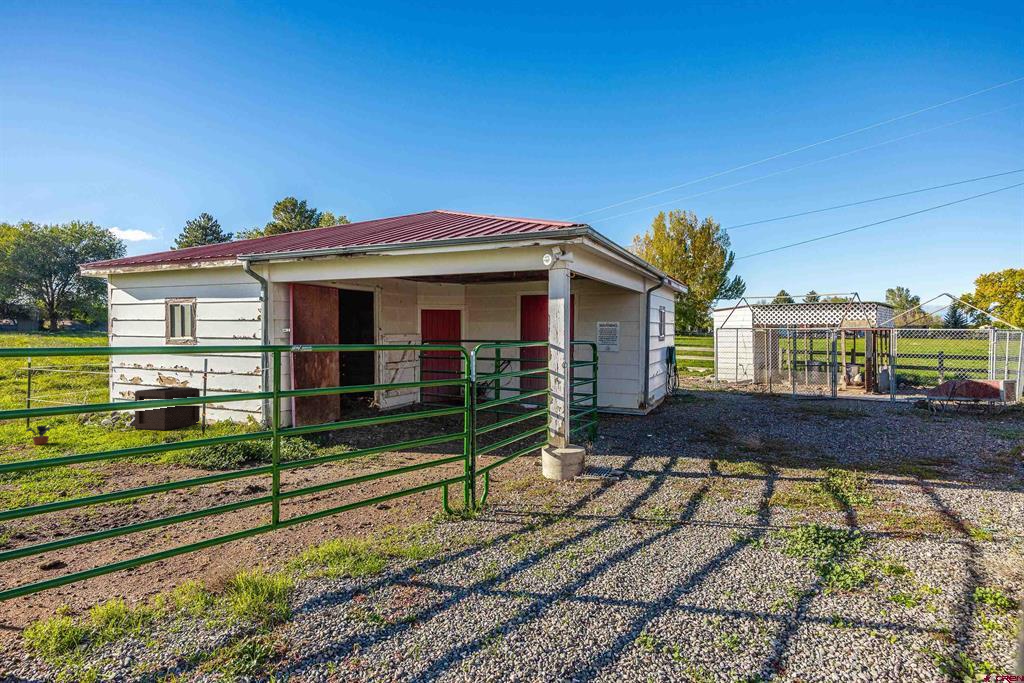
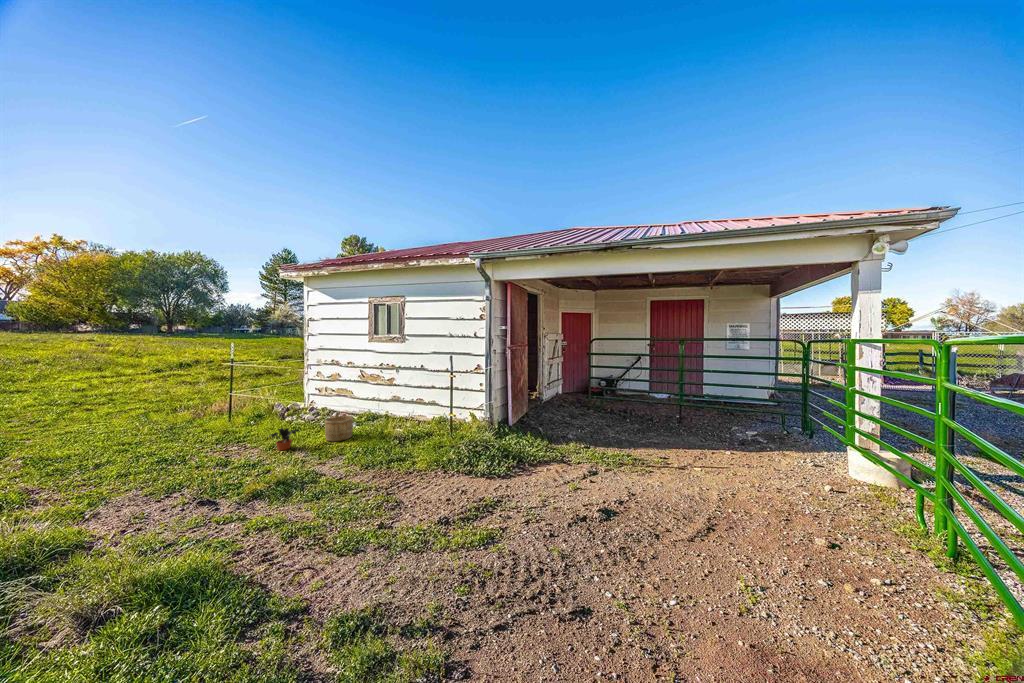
wooden crate: present [135,387,200,430] -> none [355,383,410,427]
wooden bucket: none [85,417,117,440] -> present [325,416,353,441]

